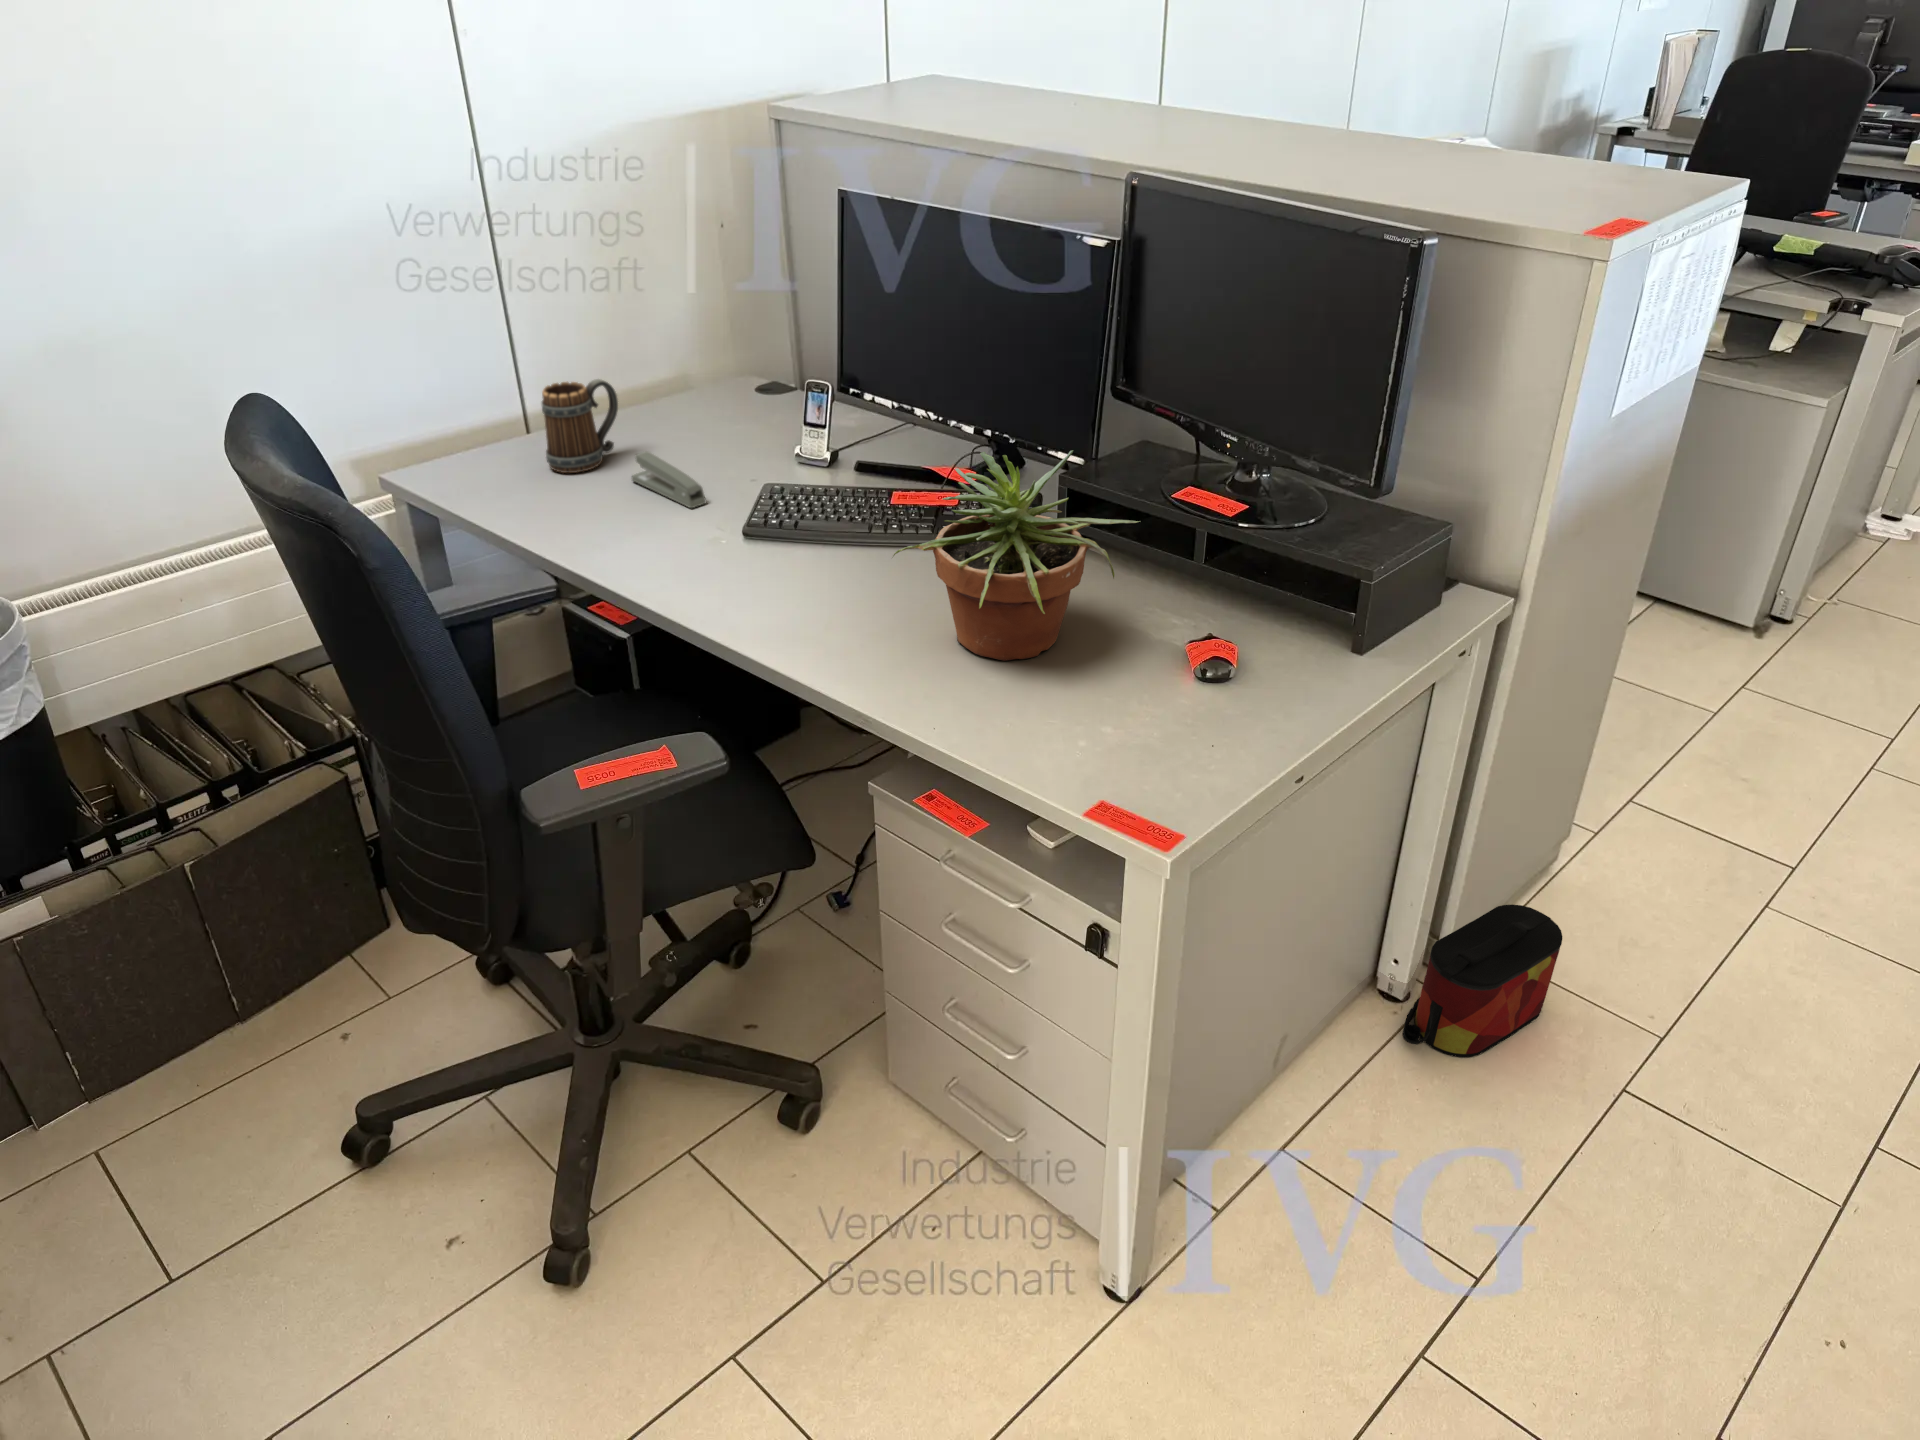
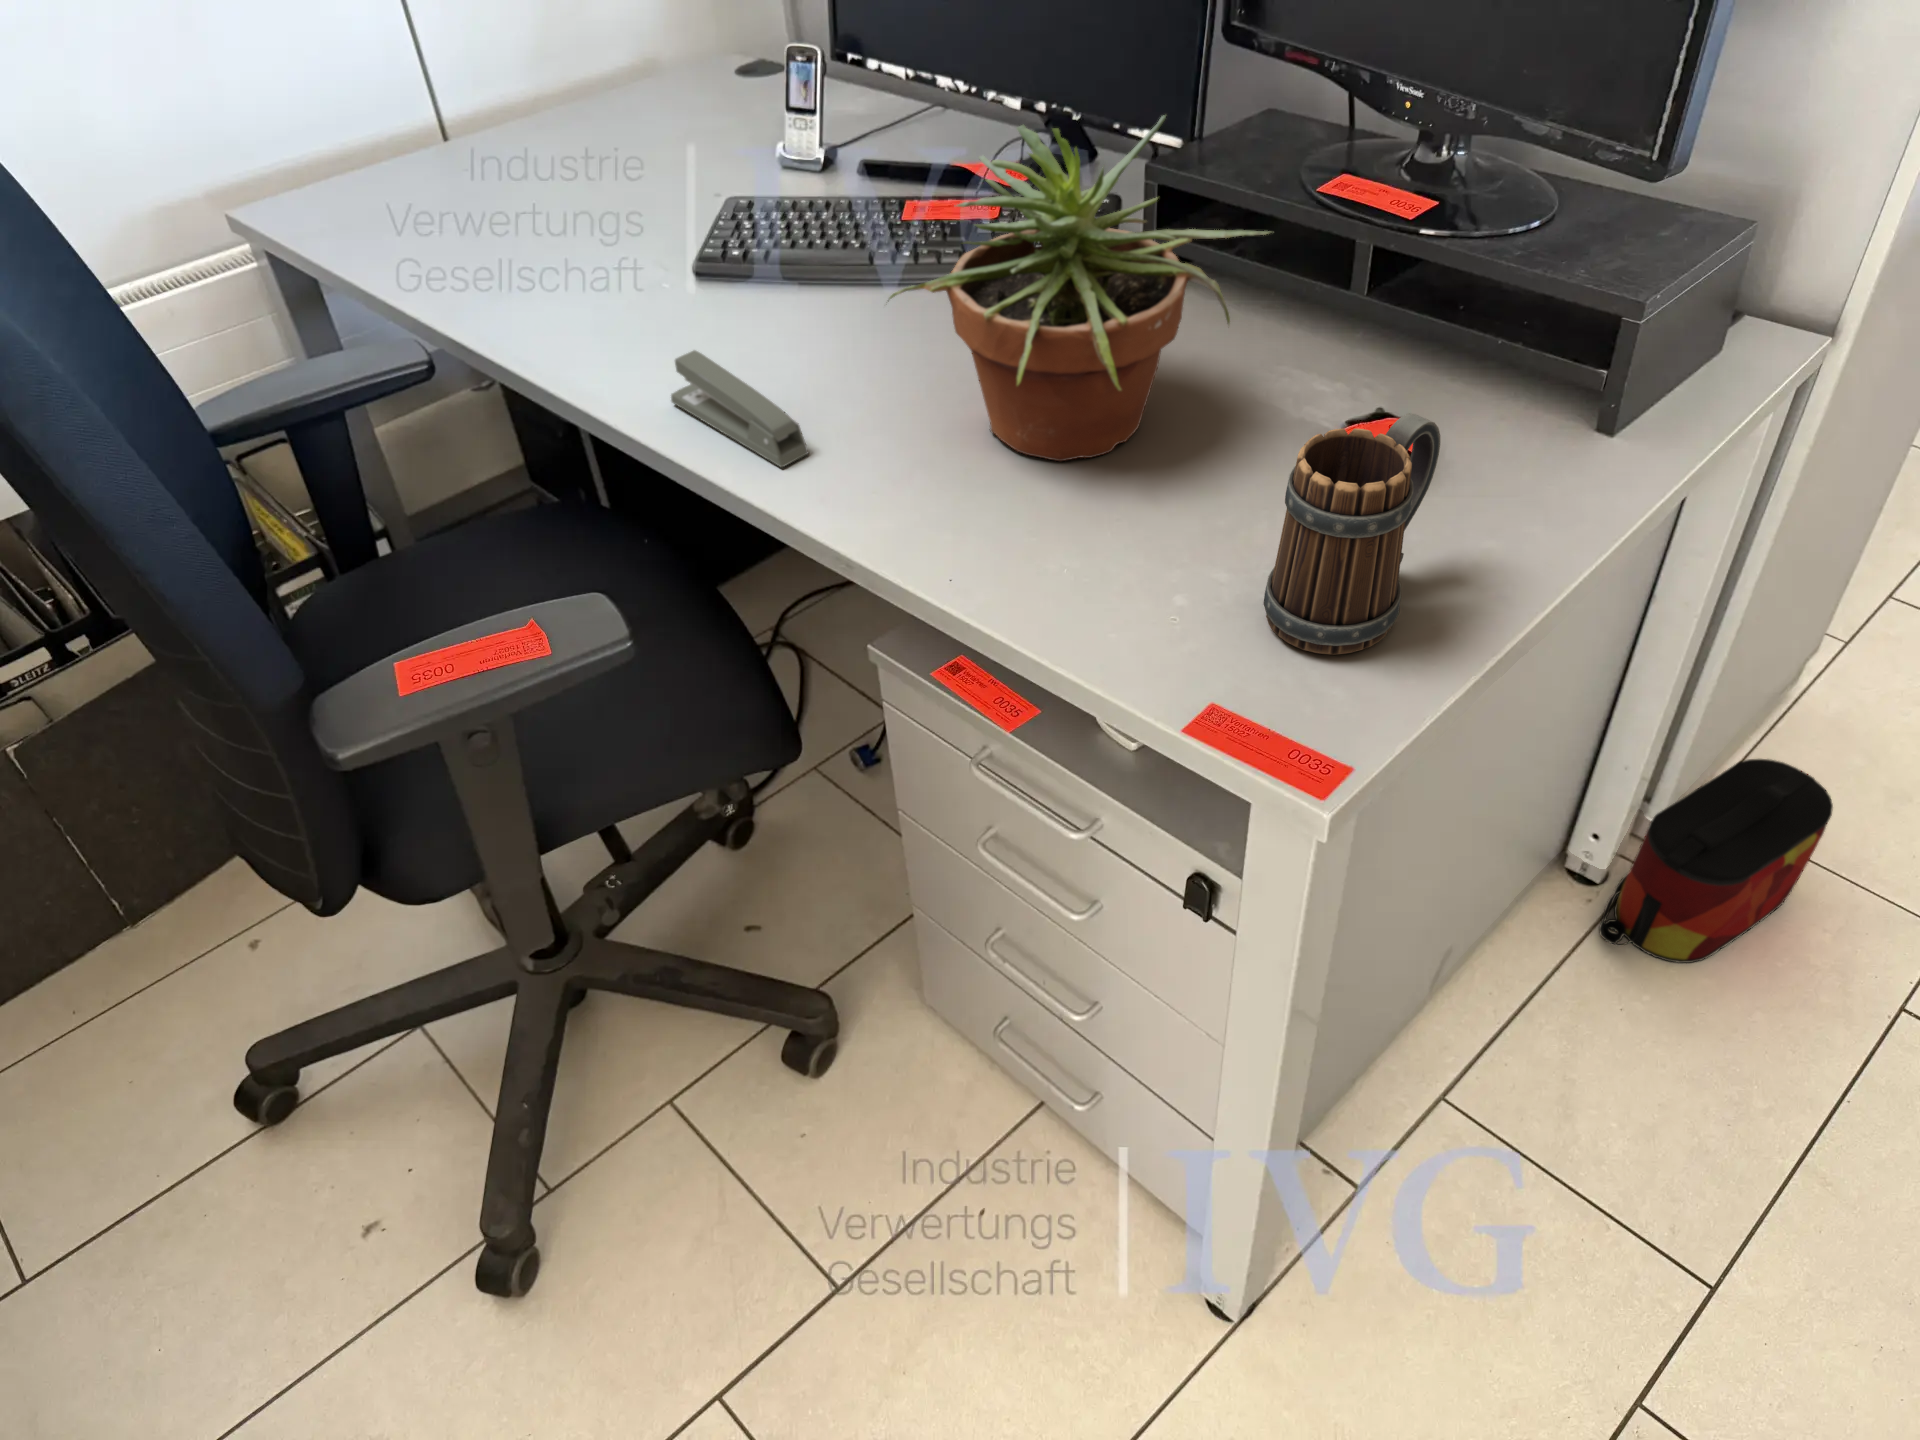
mug: present [542,379,618,473] -> present [1264,413,1440,655]
stapler: present [632,451,707,508] -> present [671,350,808,467]

